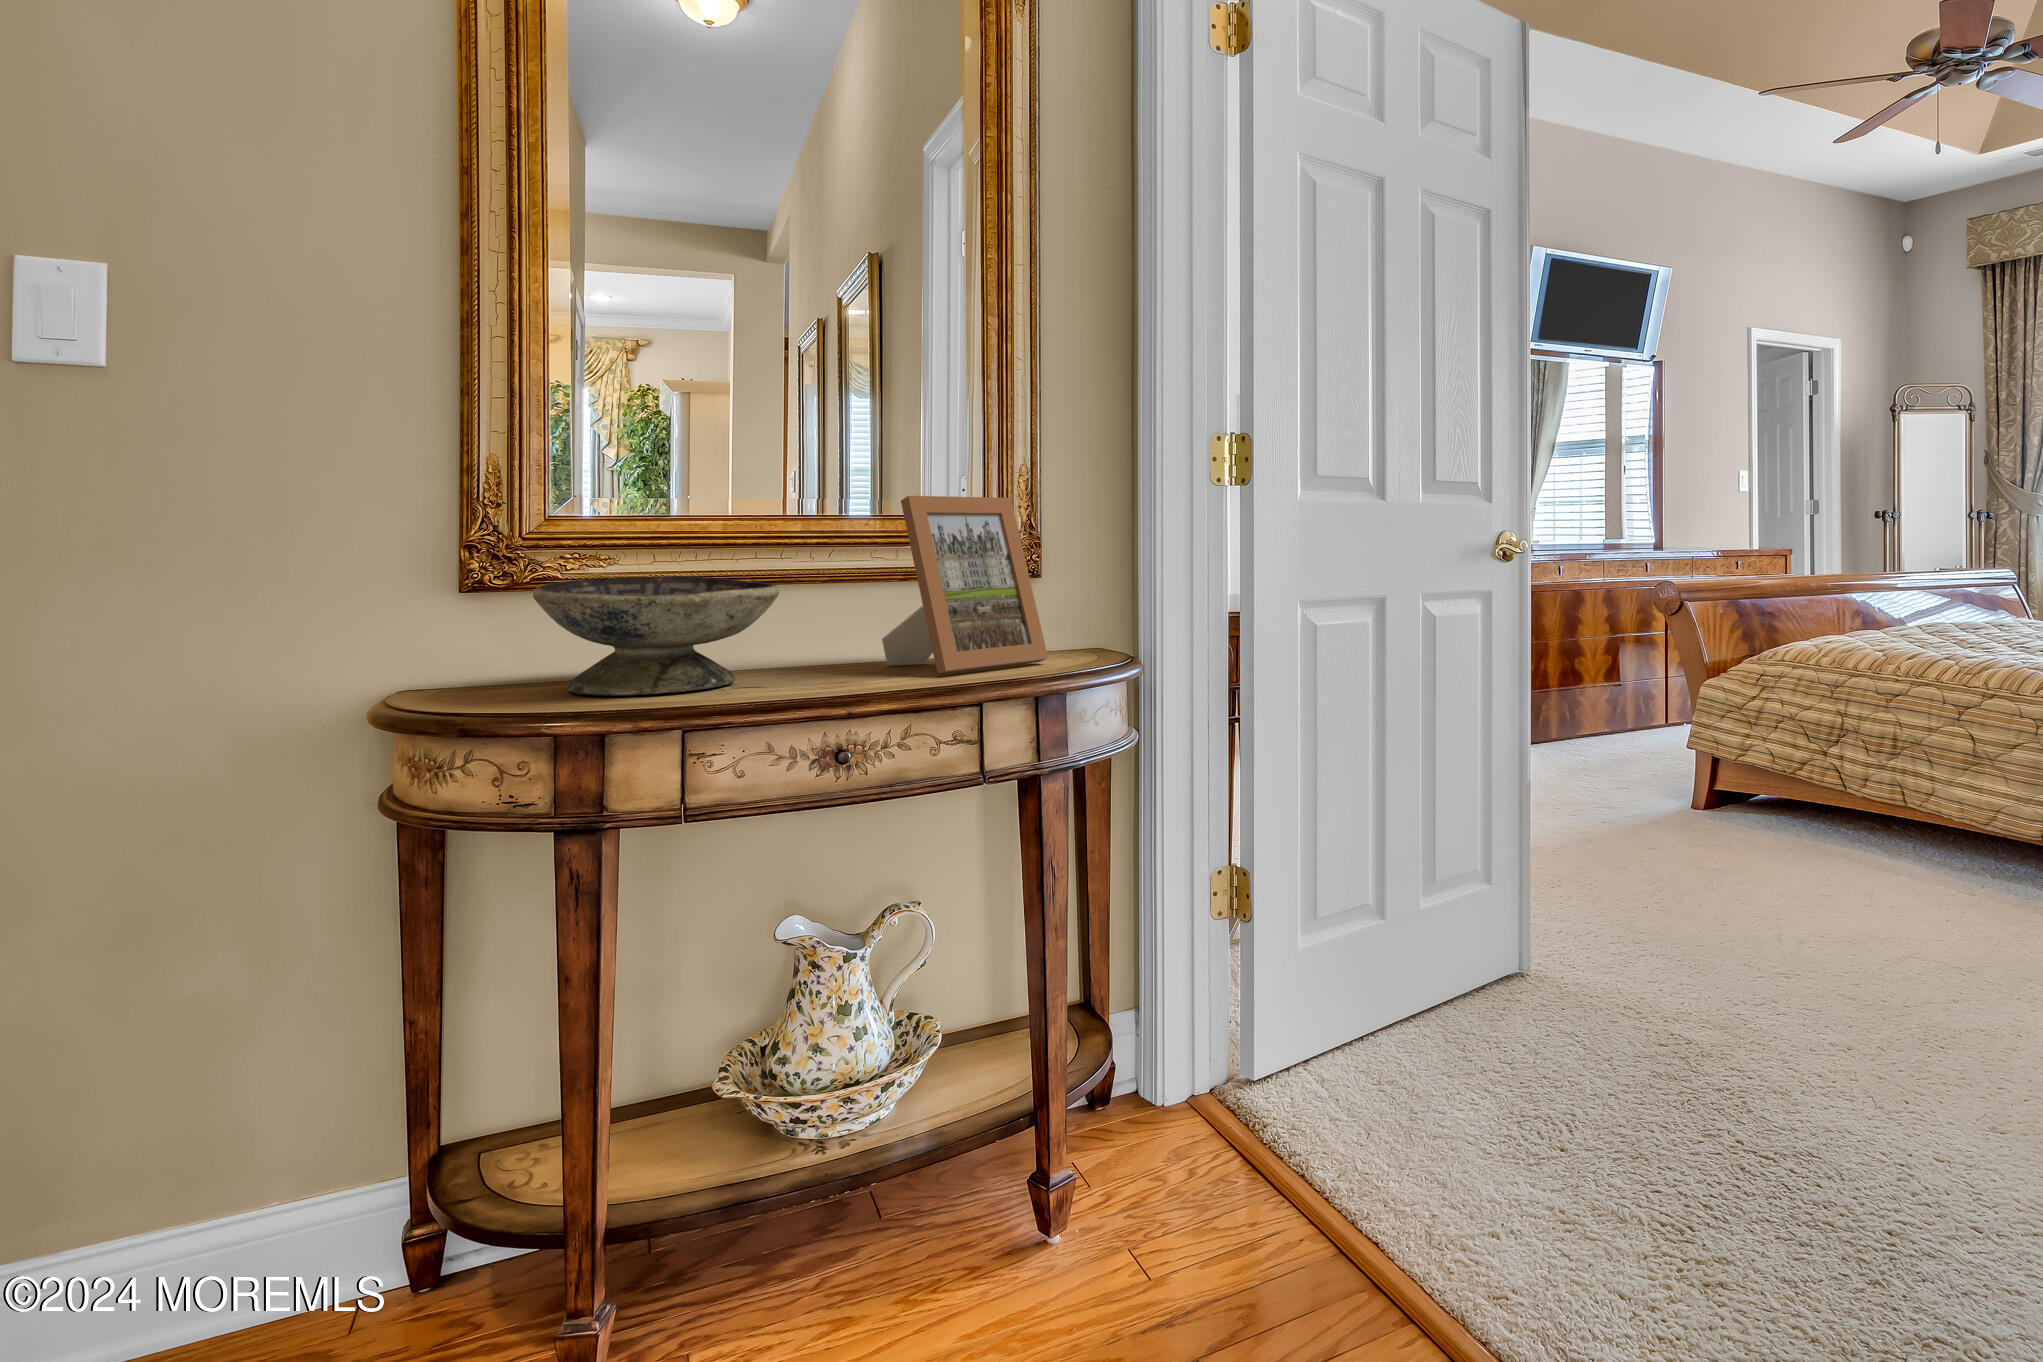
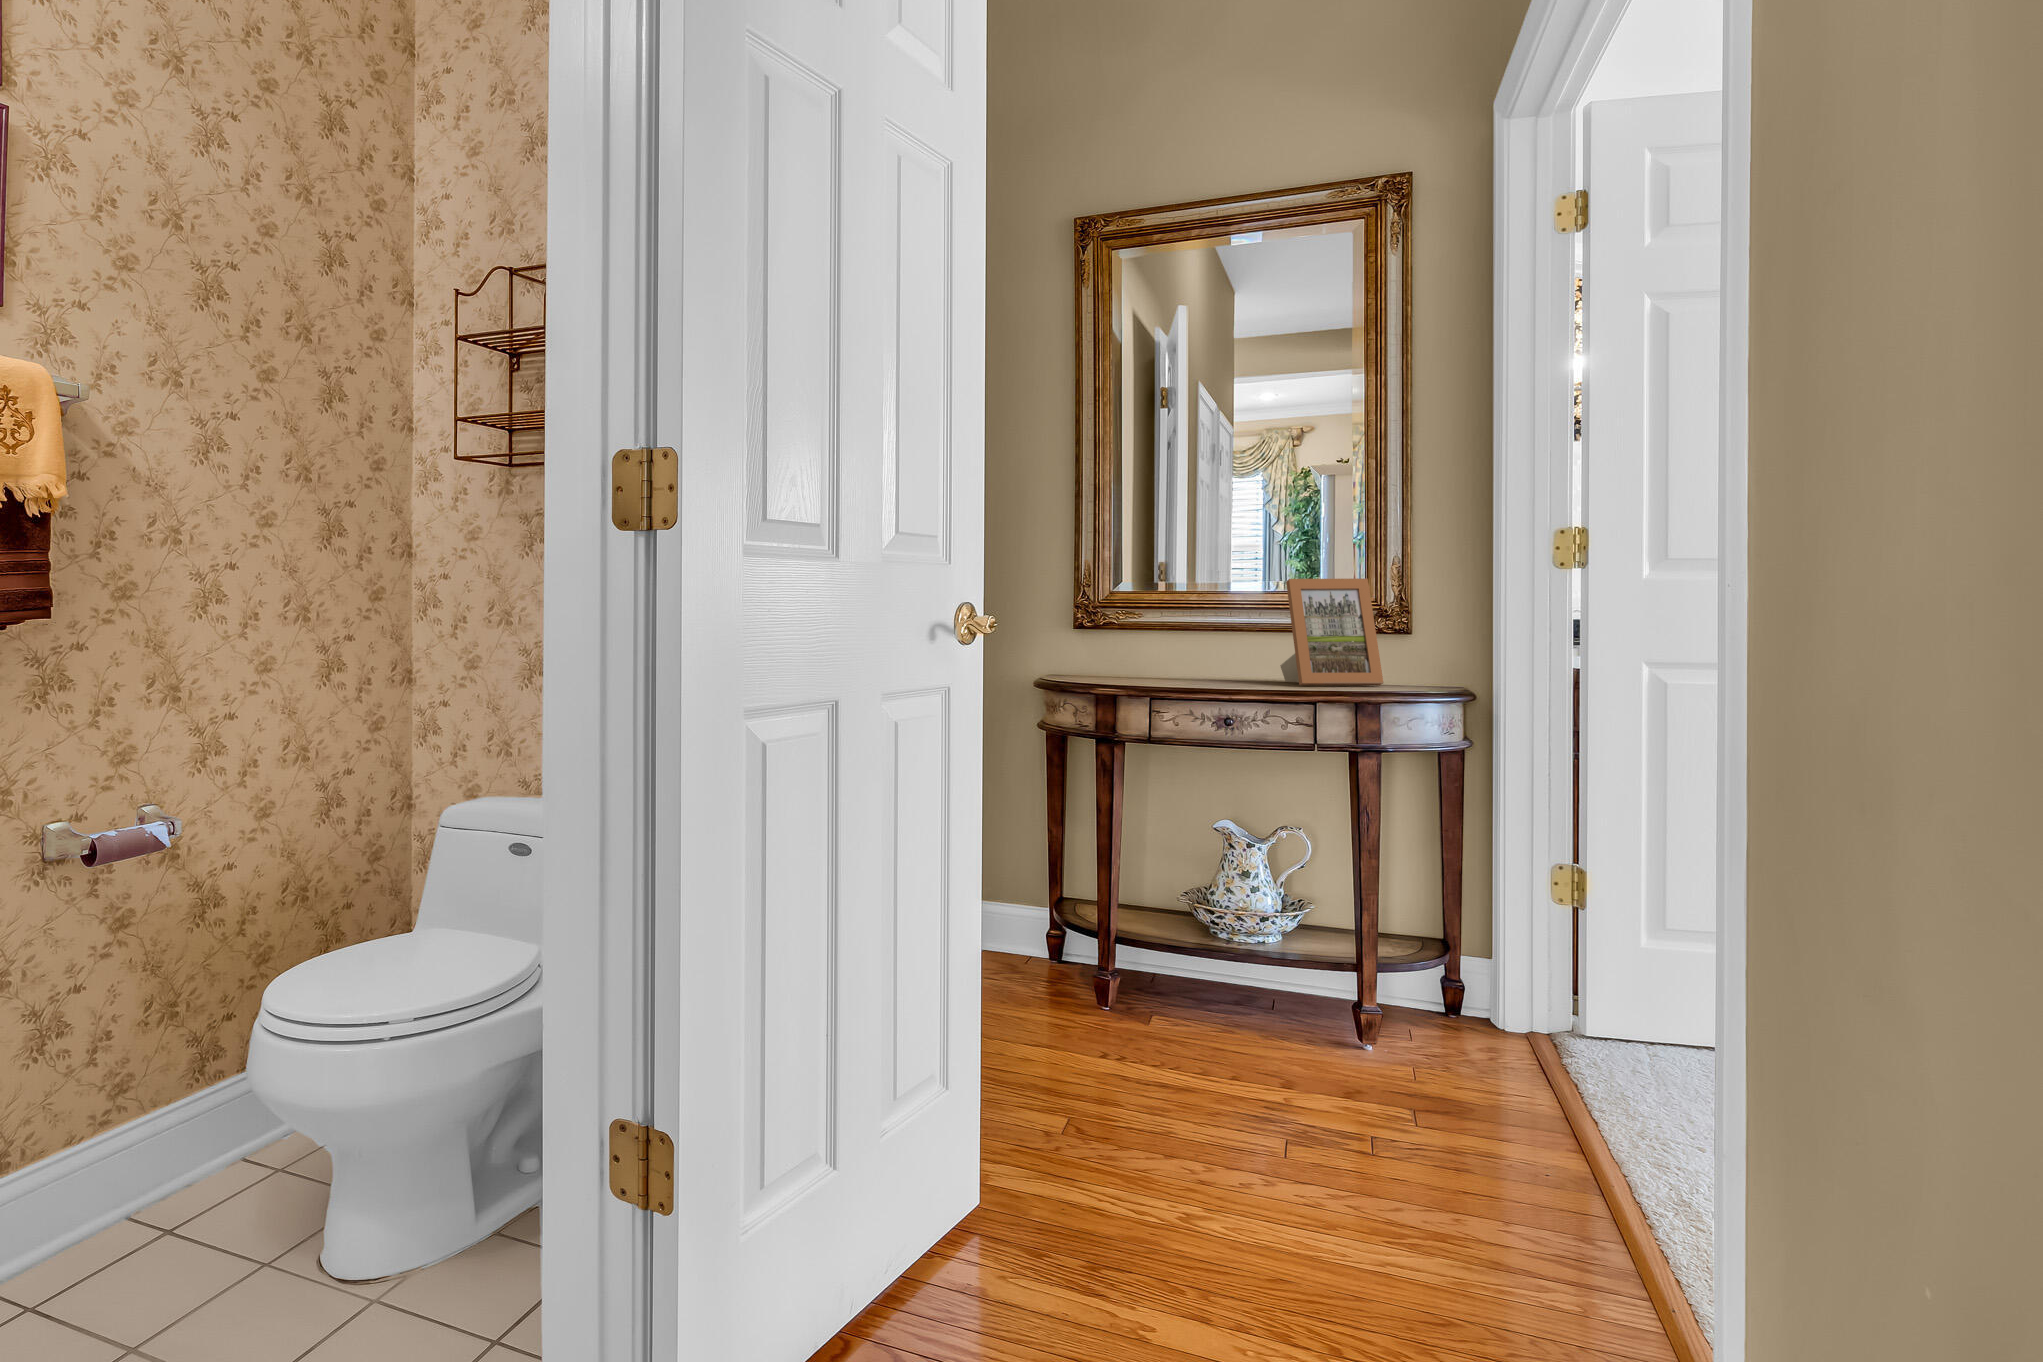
decorative bowl: present [533,576,779,696] -> none [1097,625,1215,683]

